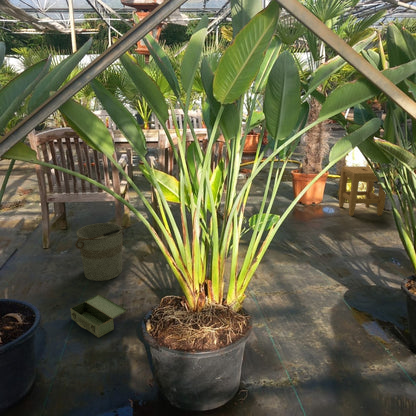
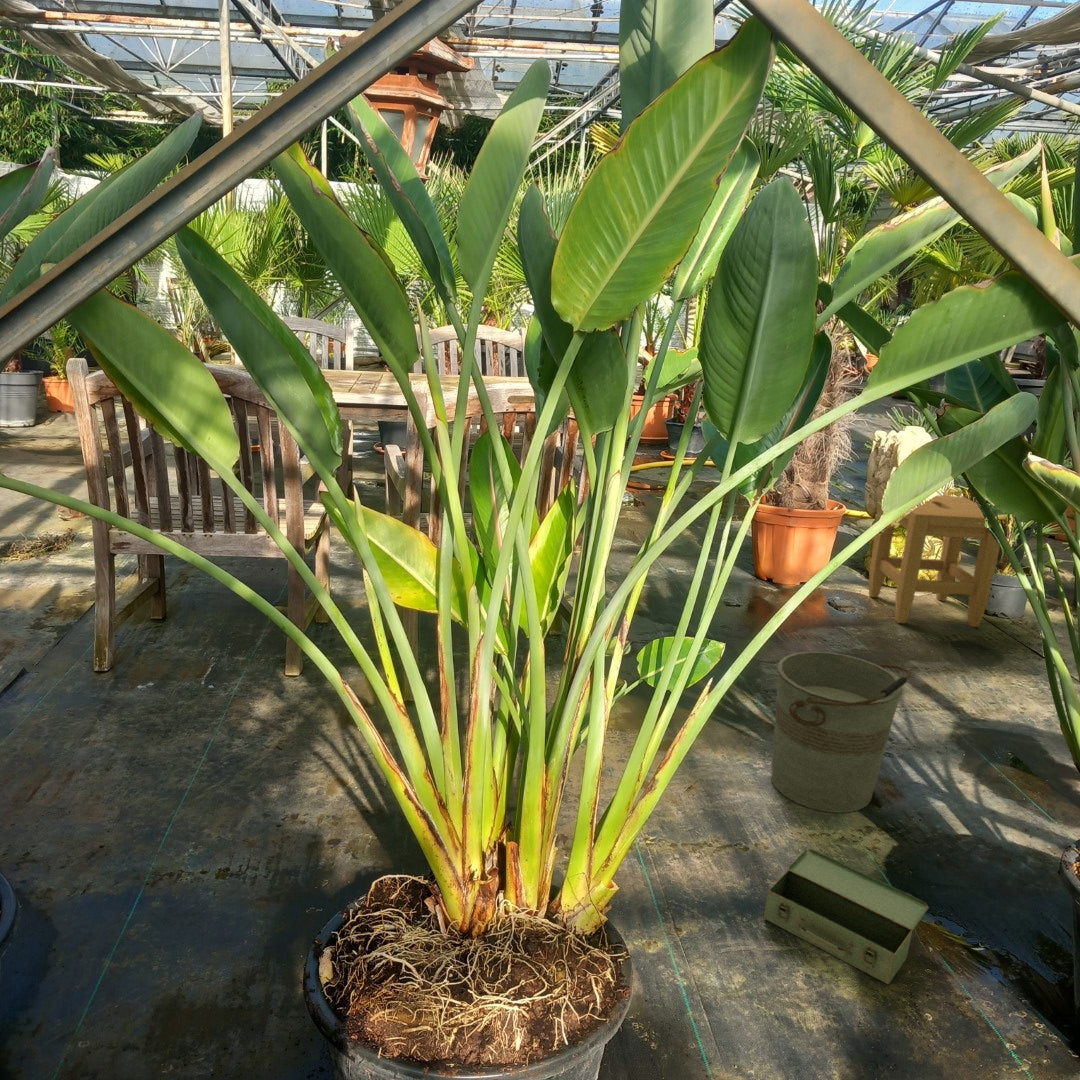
bucket: present [75,223,127,281] -> present [771,651,911,813]
toolbox: present [70,295,127,338] -> present [764,849,929,984]

